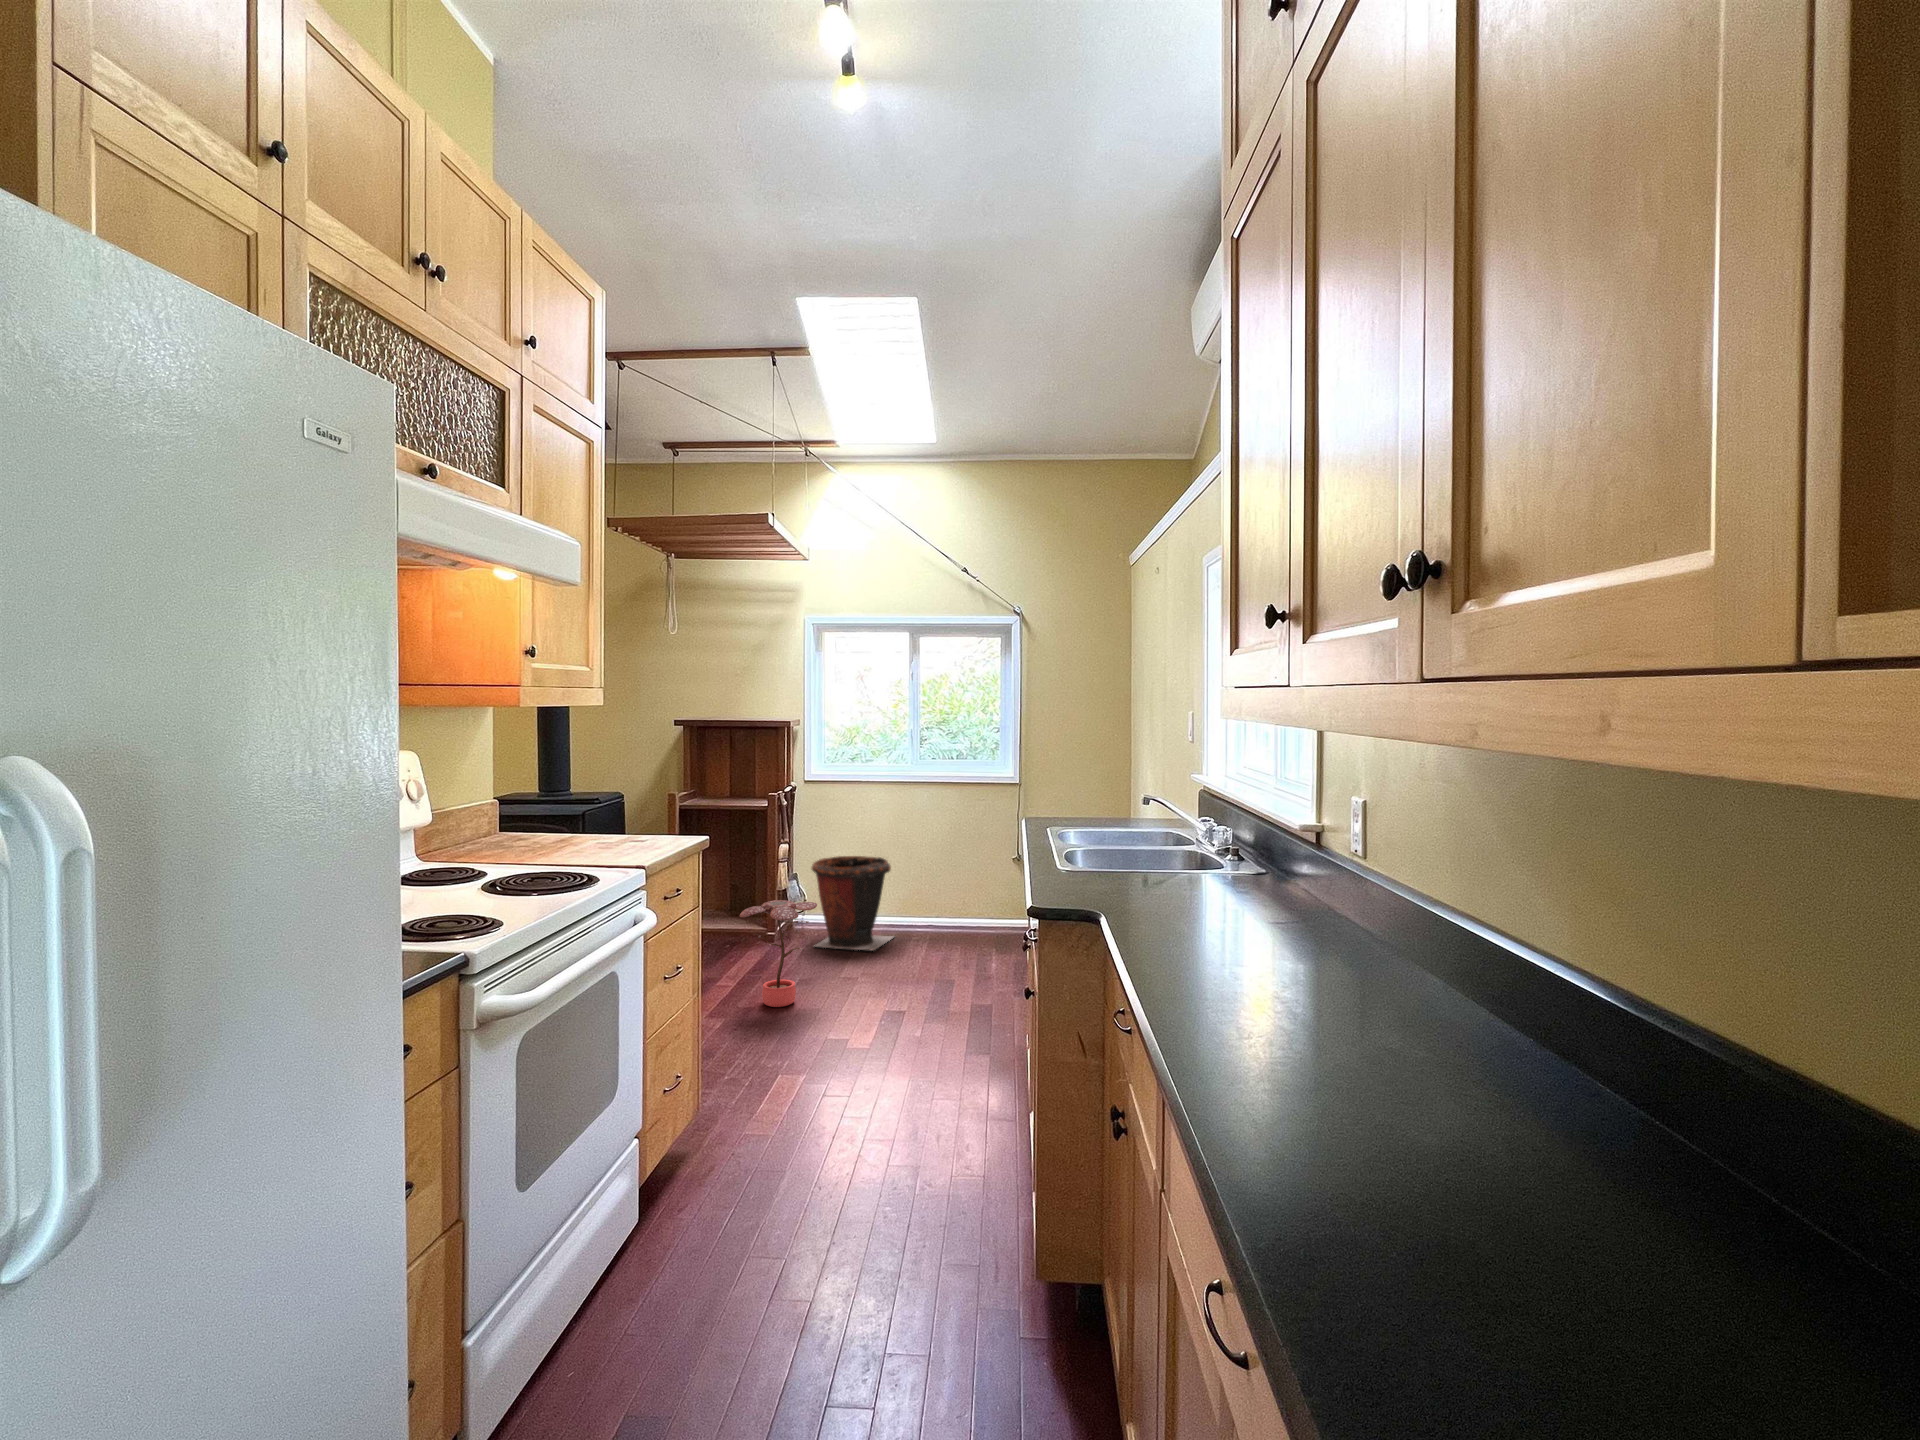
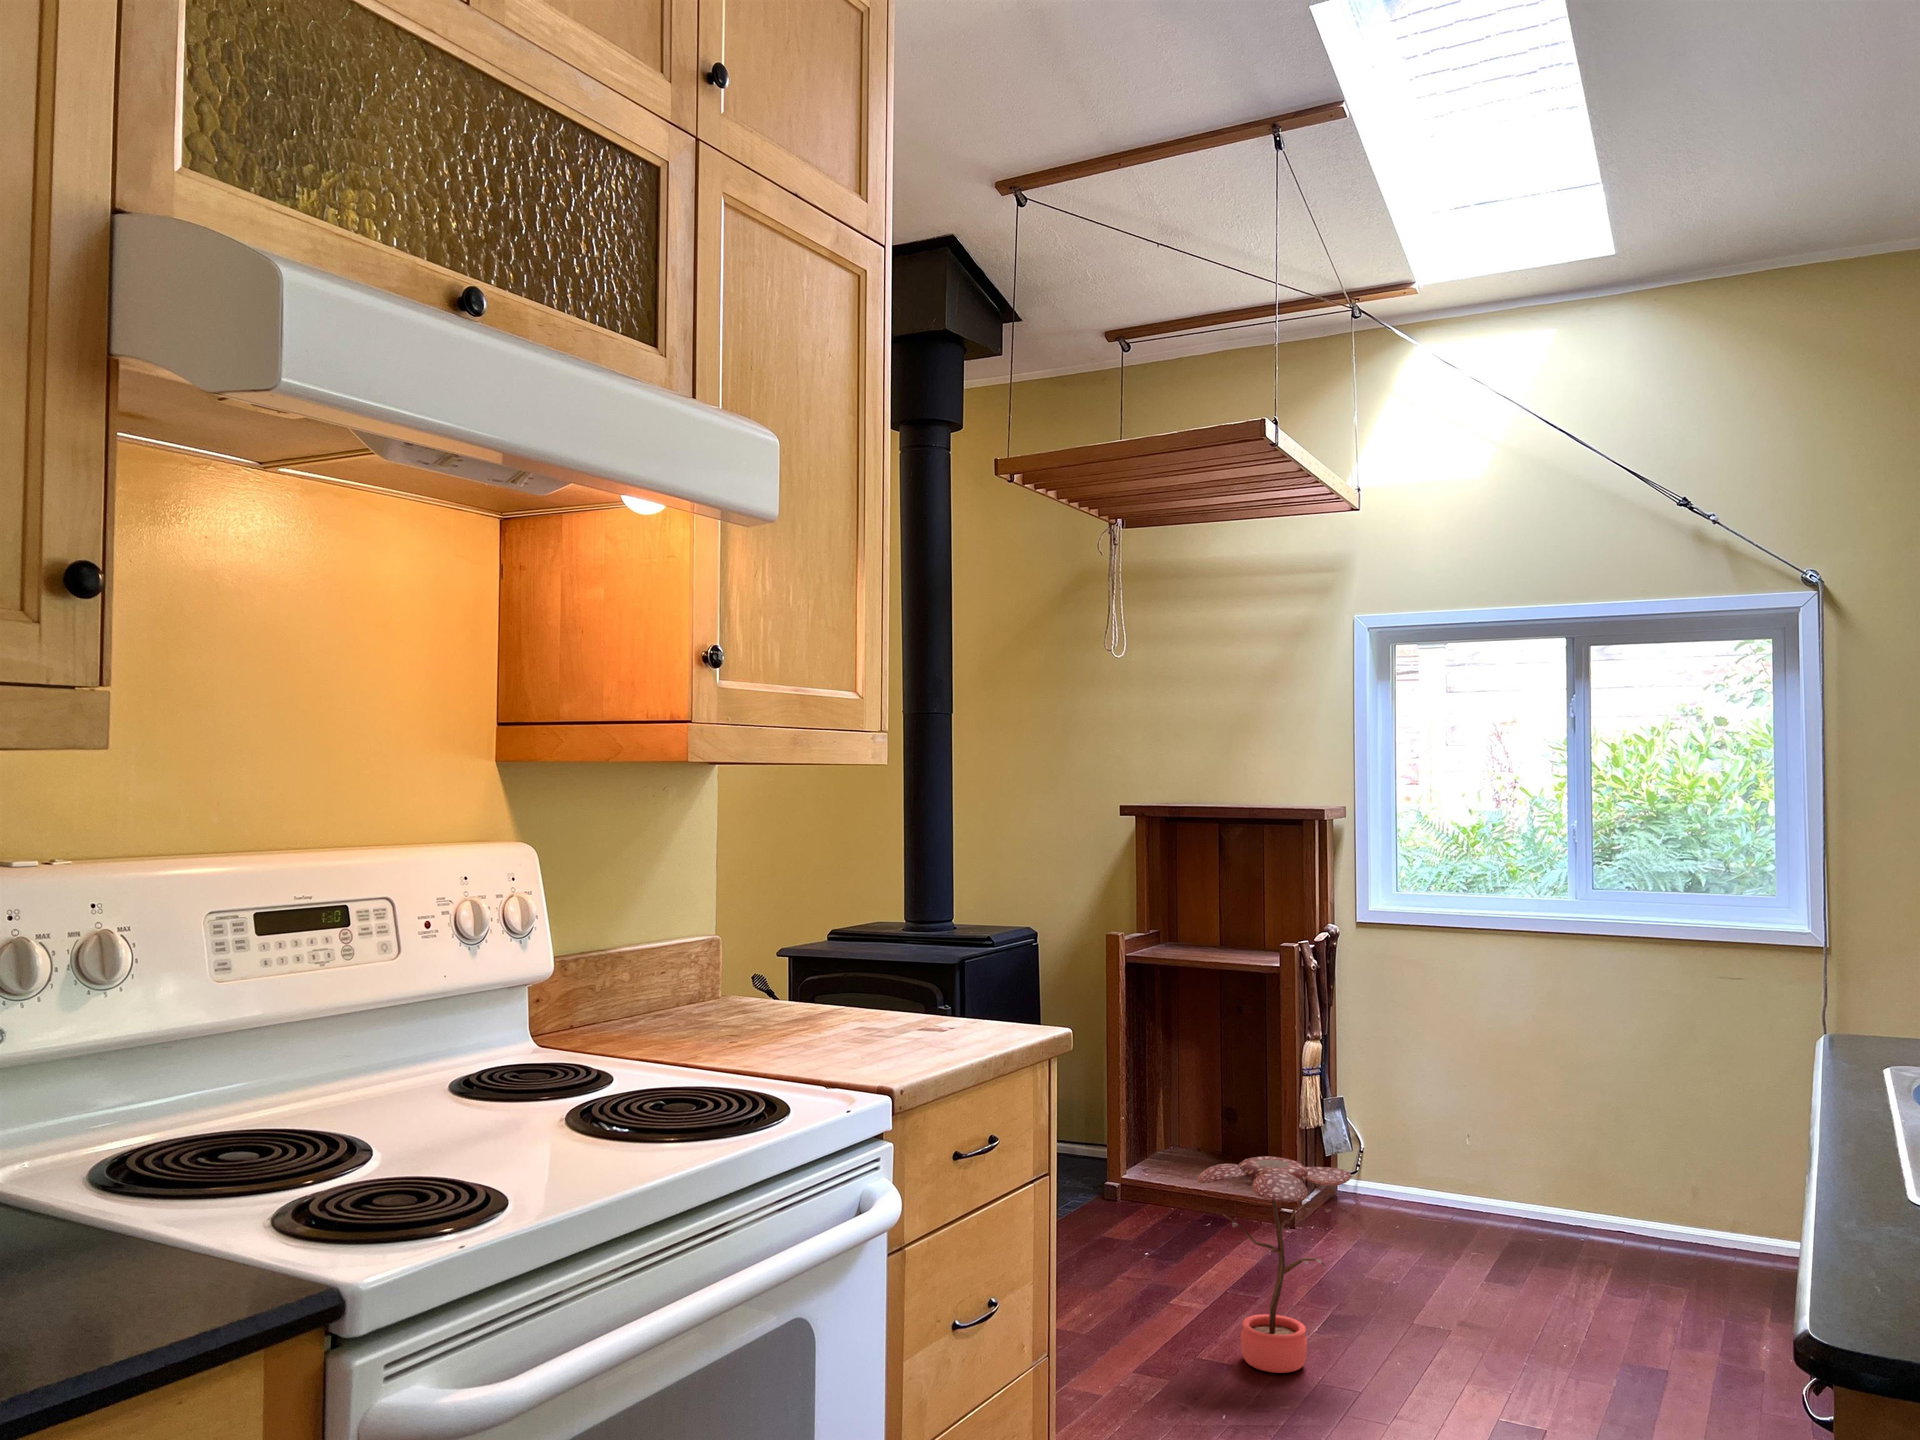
trash can: present [812,856,893,950] -> none [1365,1075,1544,1279]

